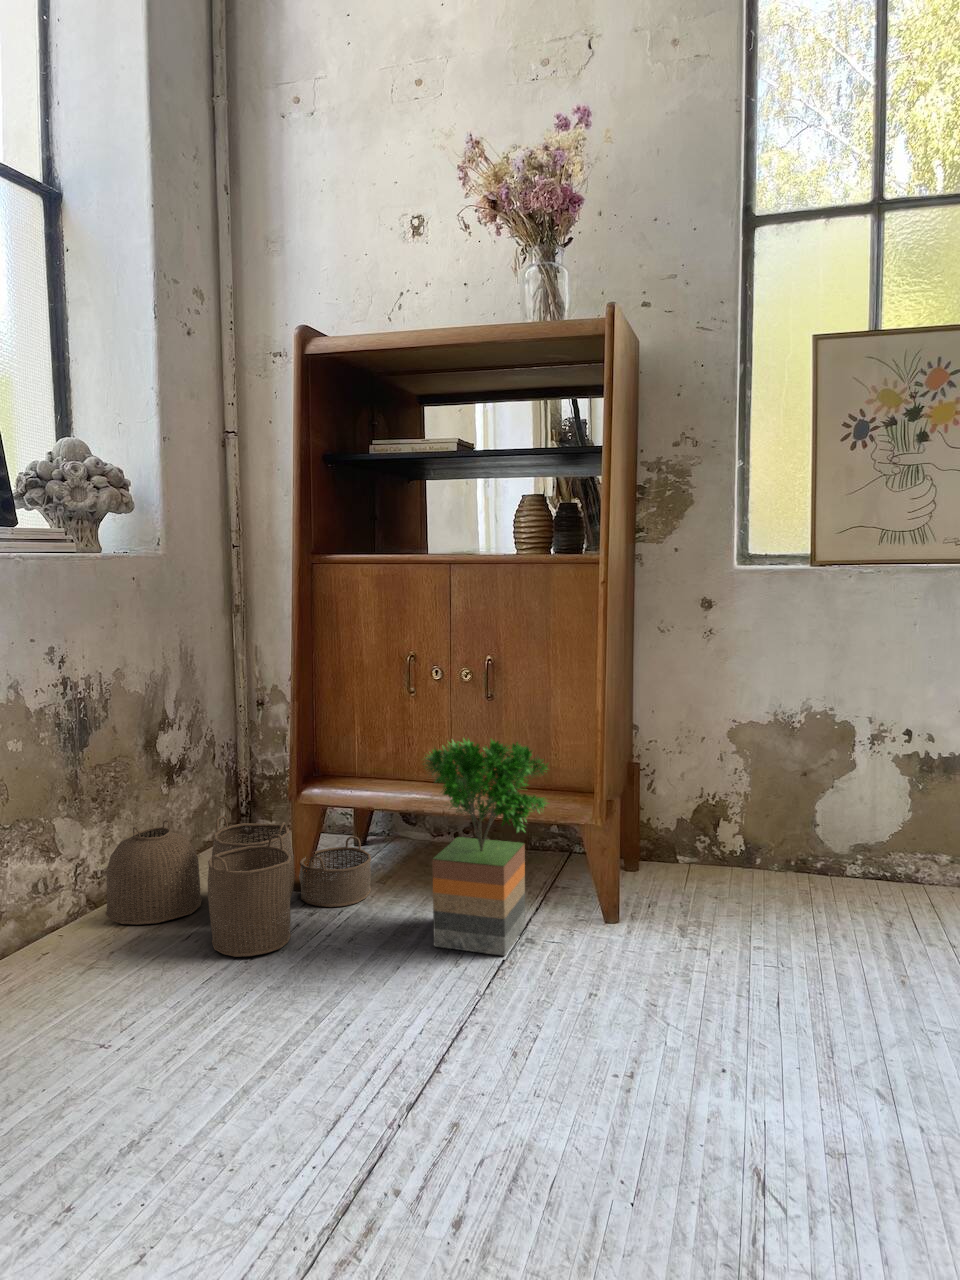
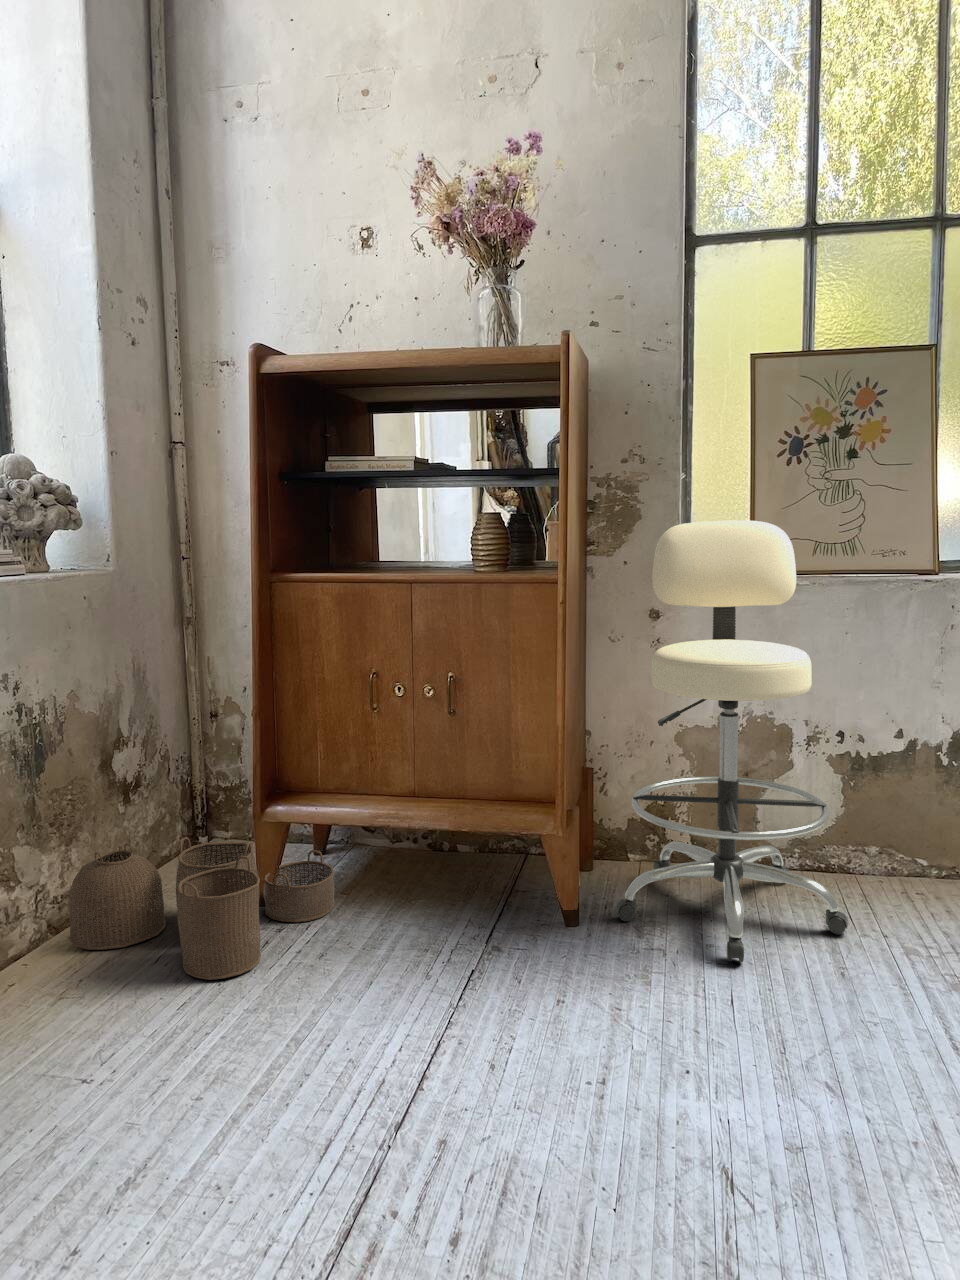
stool: none [659,505,912,964] -> present [615,520,849,962]
potted tree: present [423,739,548,956] -> none [385,755,514,967]

